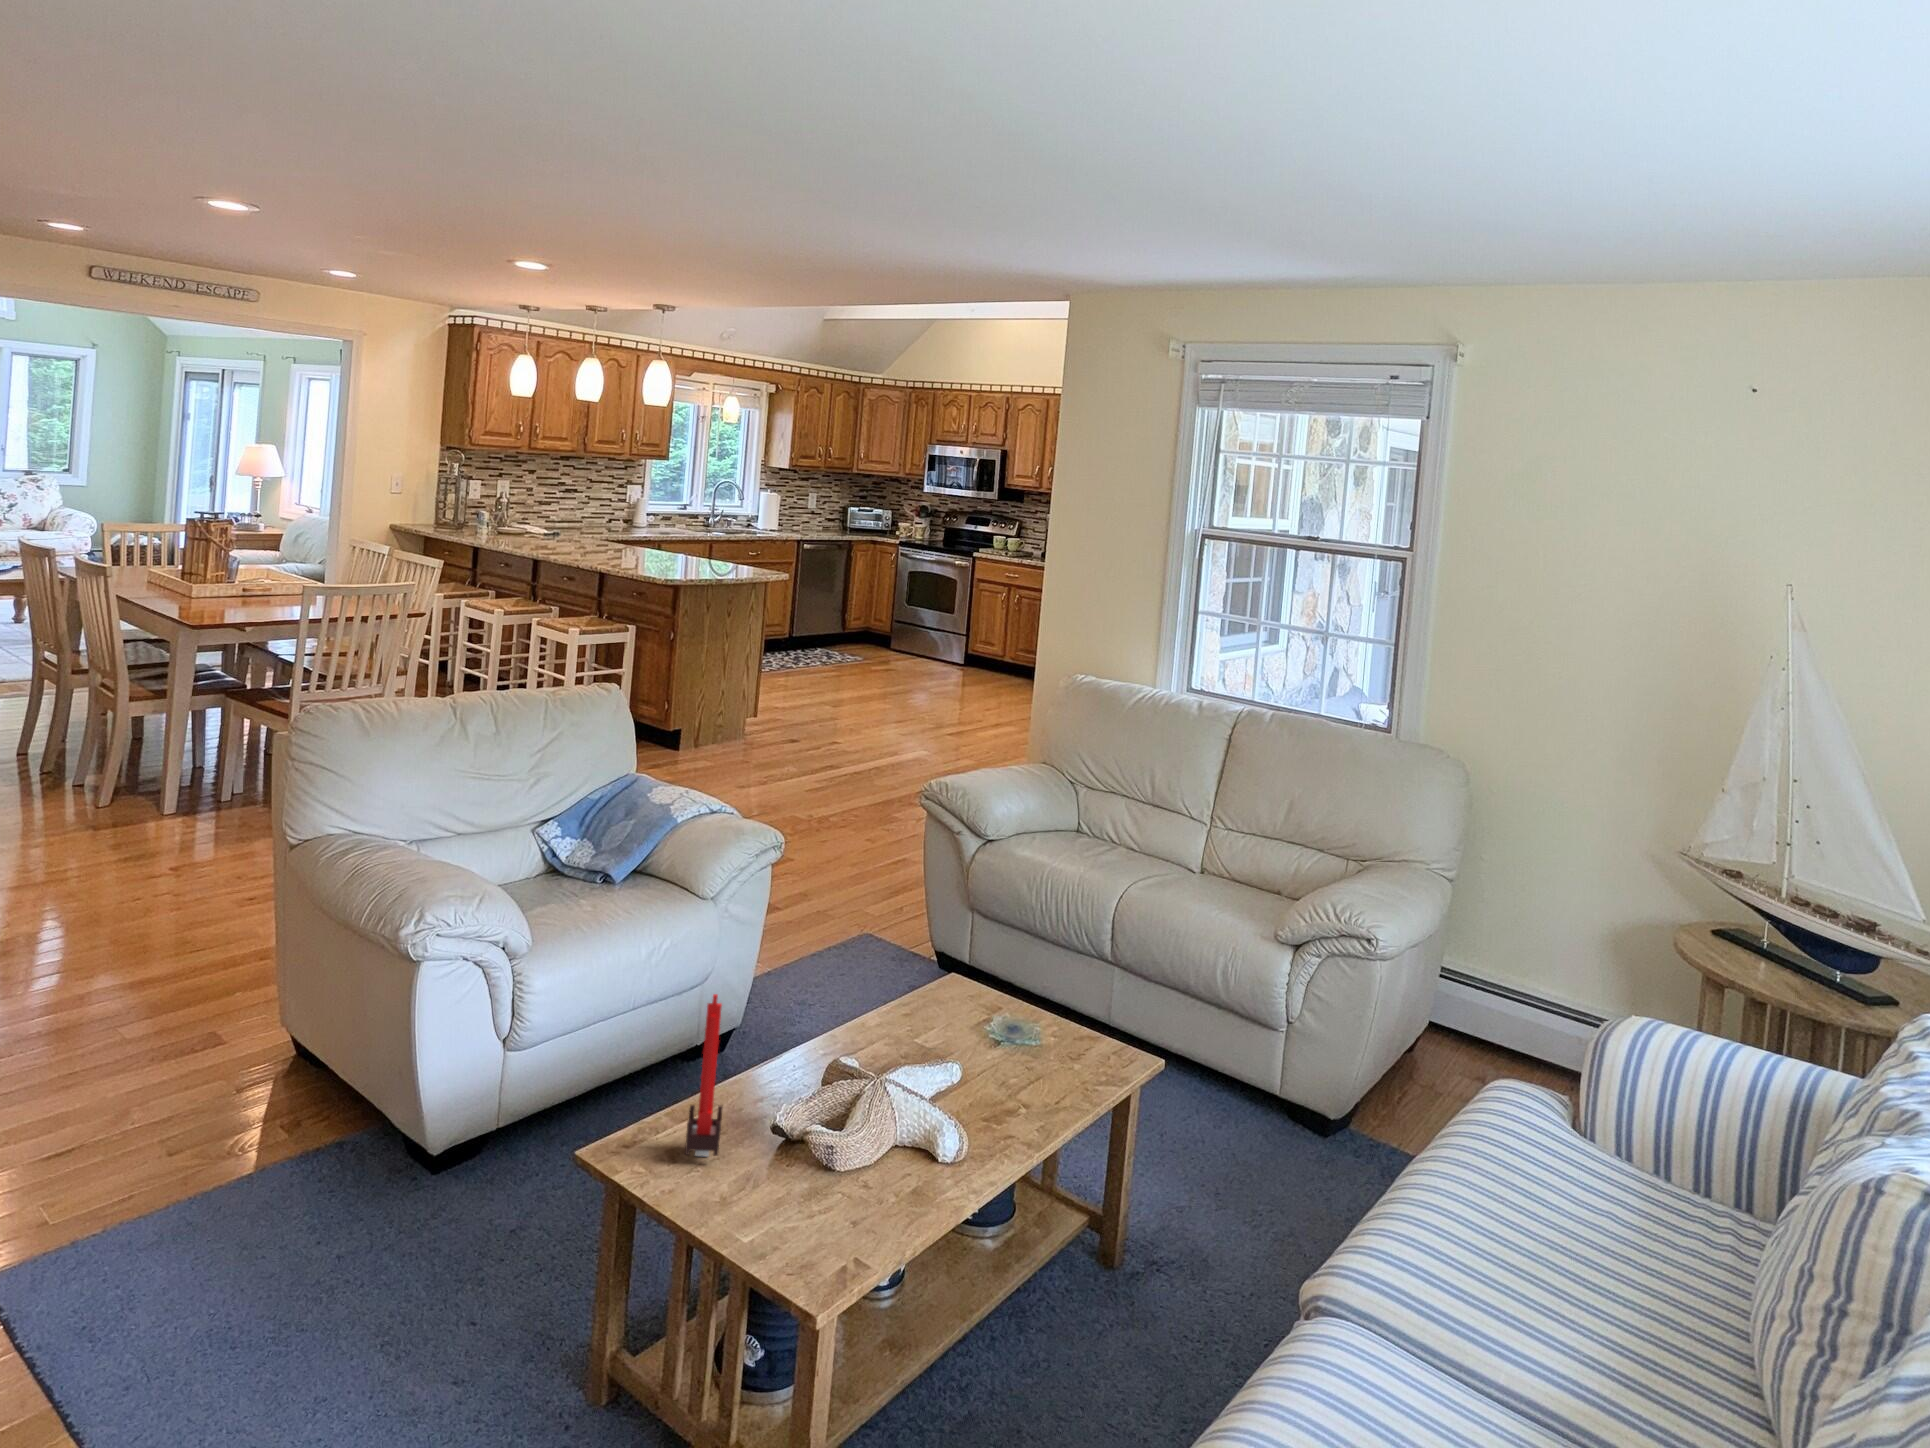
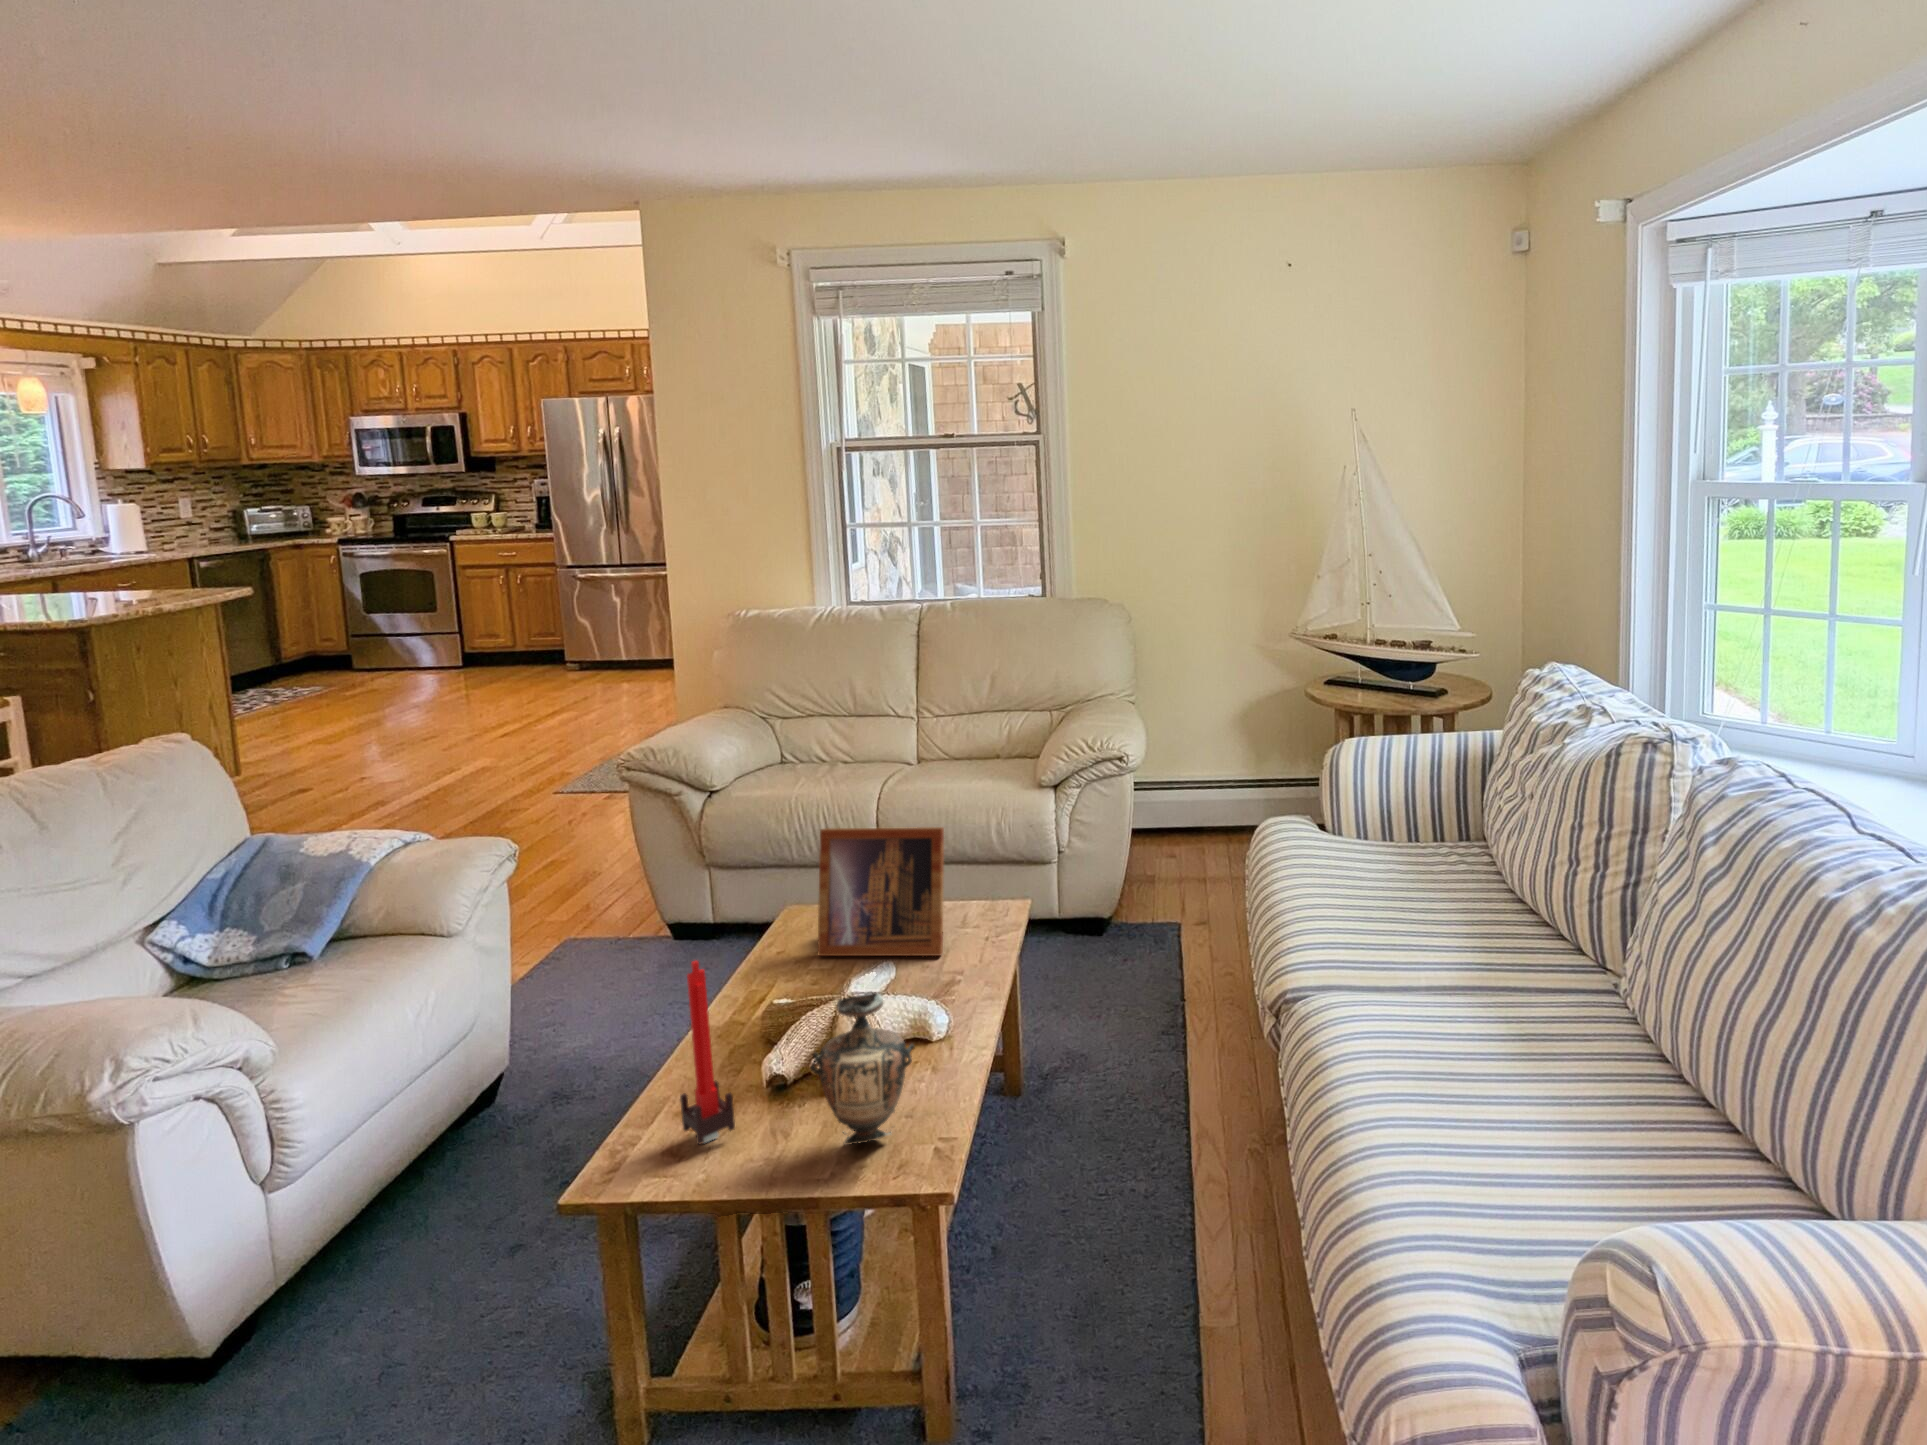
picture frame: none [925,913,1054,1079] -> present [818,827,944,956]
vase: none [754,1078,847,1227] -> present [810,993,914,1145]

